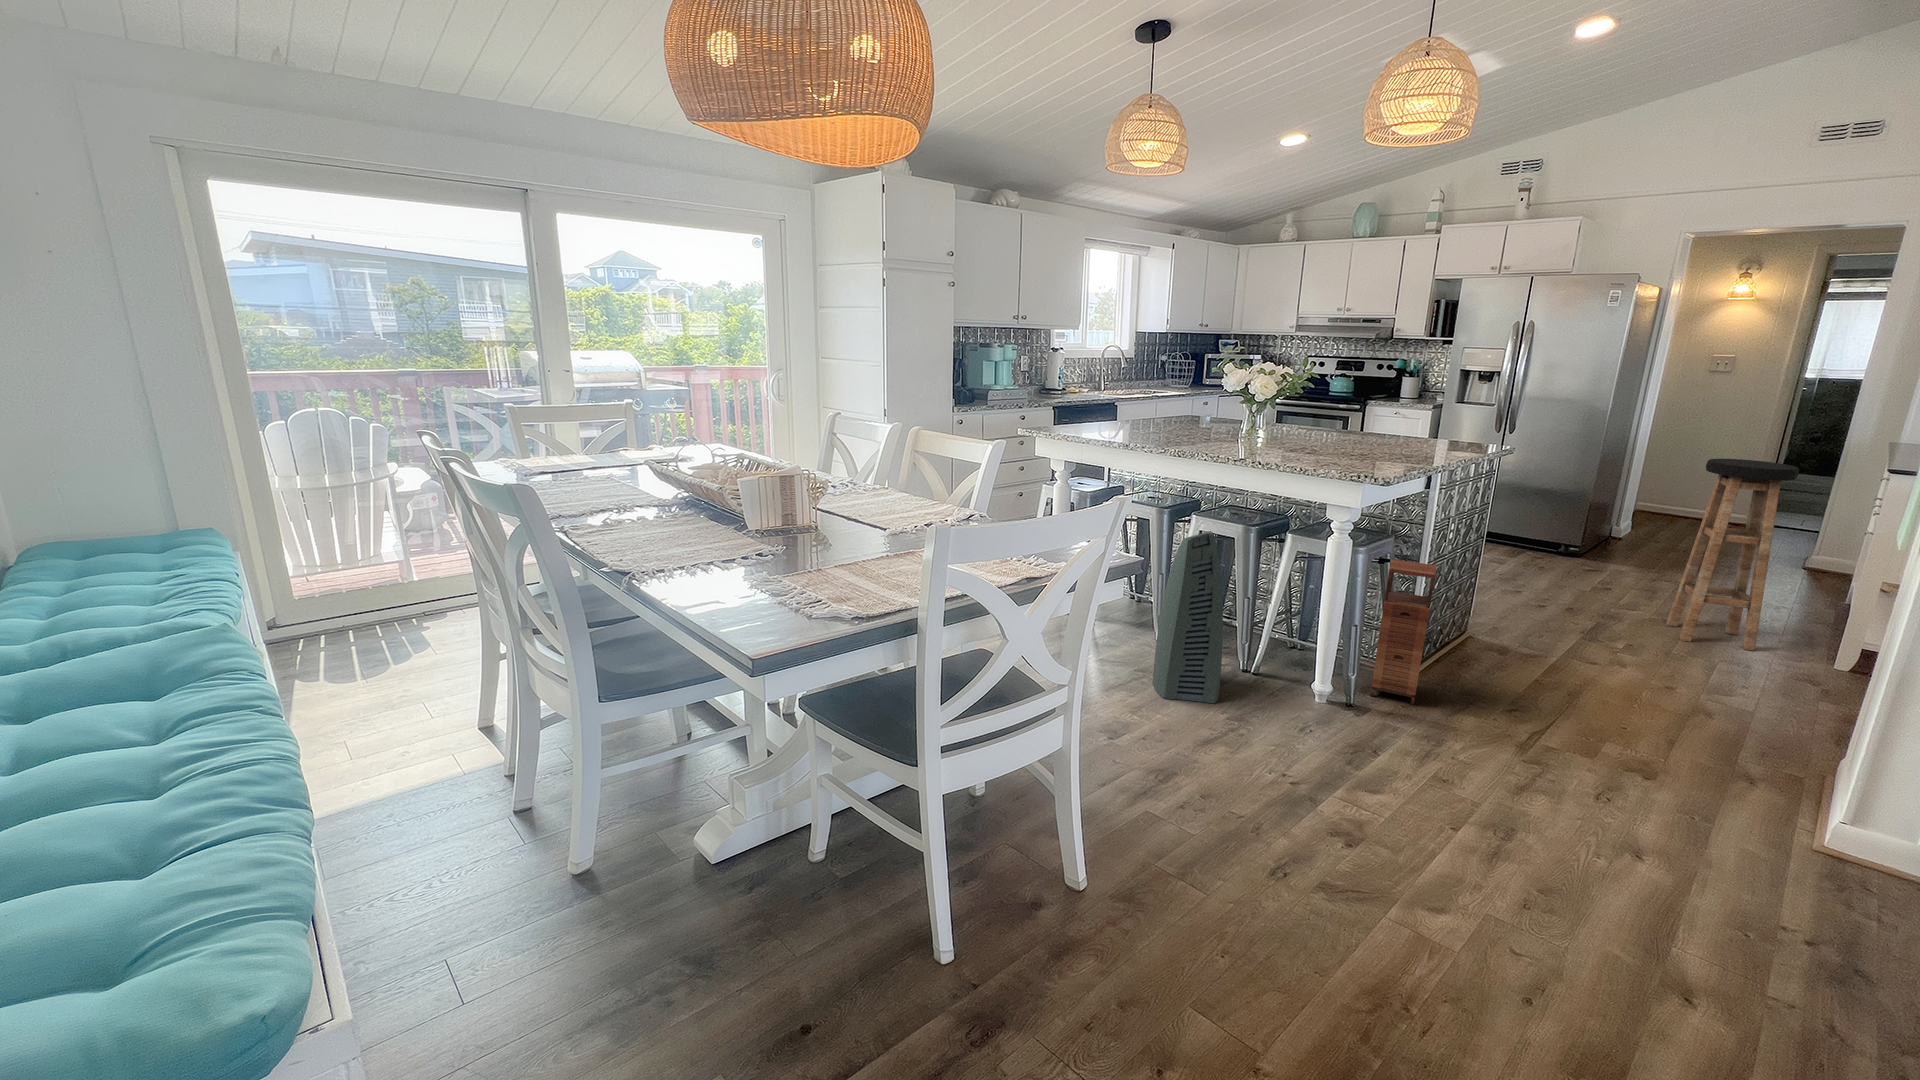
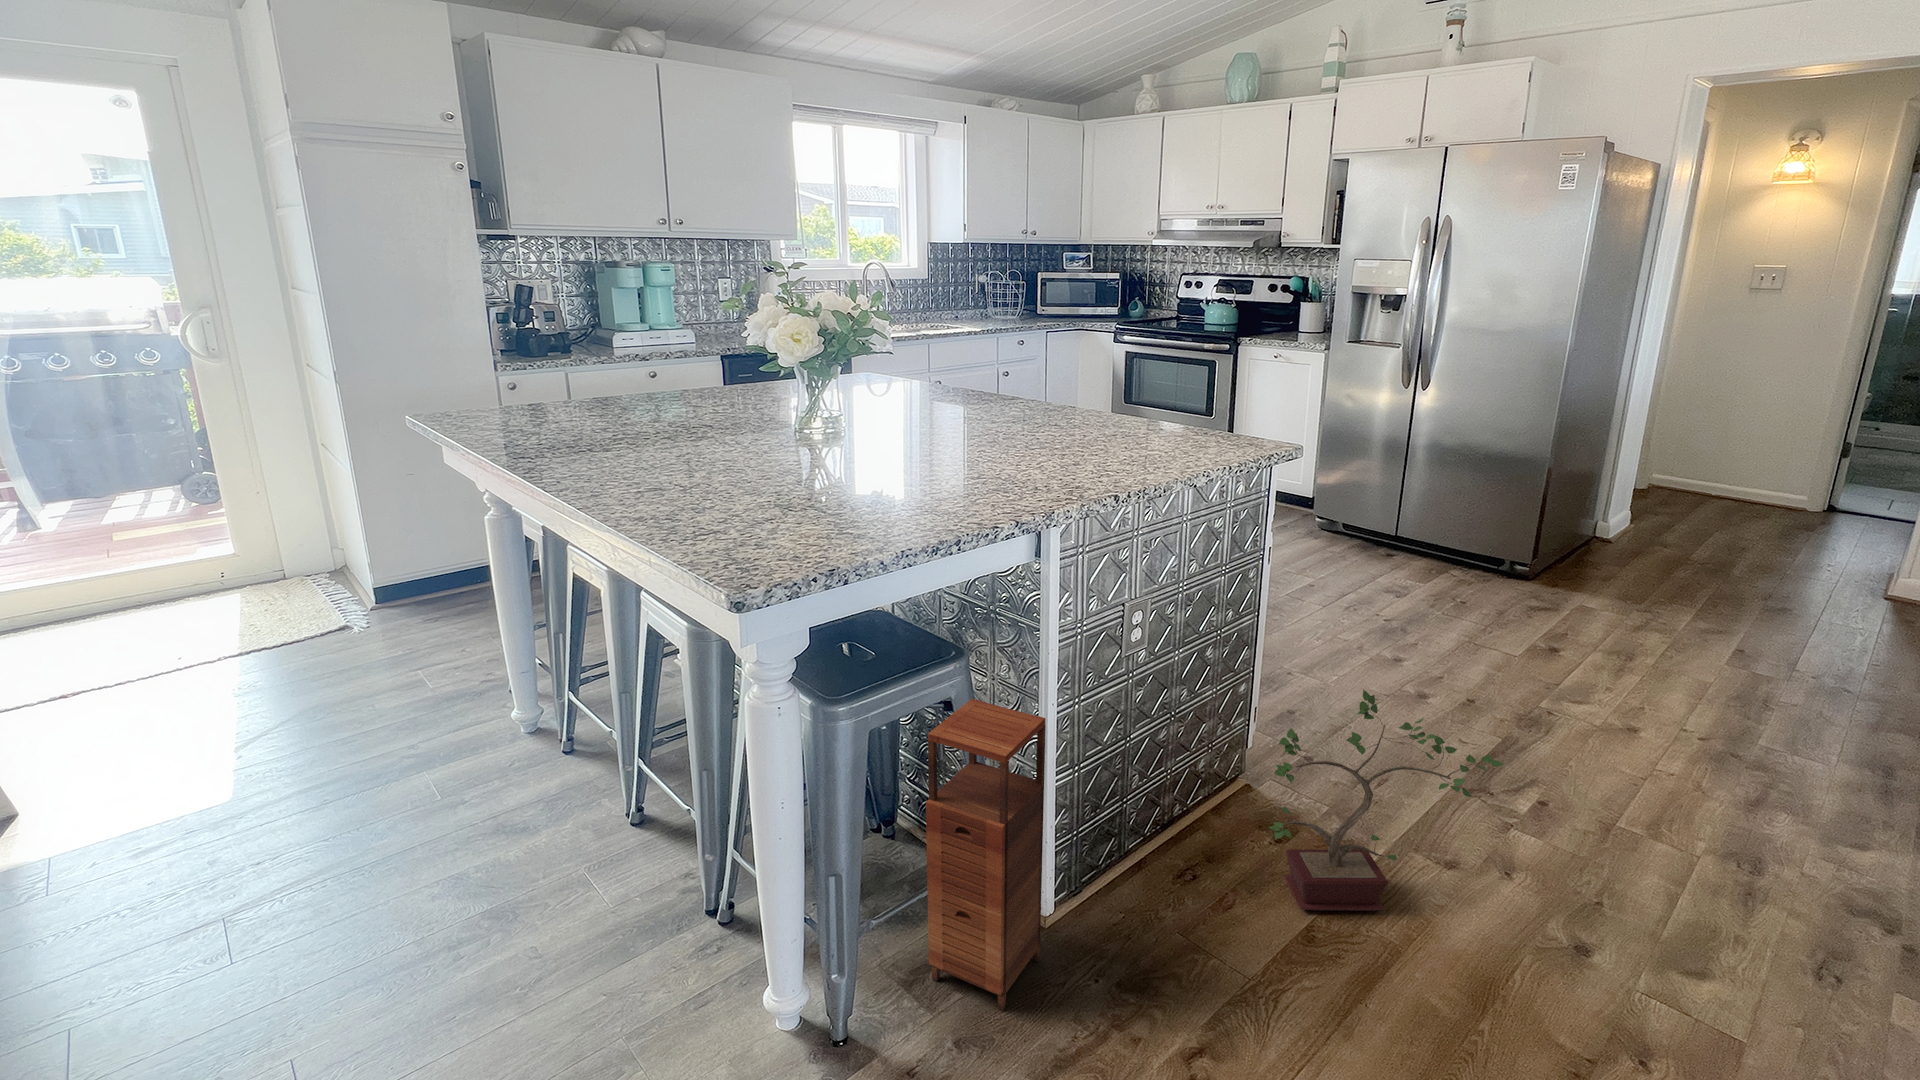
bar stool: present [1666,459,1799,651] -> none [1617,448,1850,807]
air purifier: present [1153,531,1223,703] -> none [449,652,637,1019]
potted plant: none [1517,565,1641,680] -> present [1269,690,1504,911]

